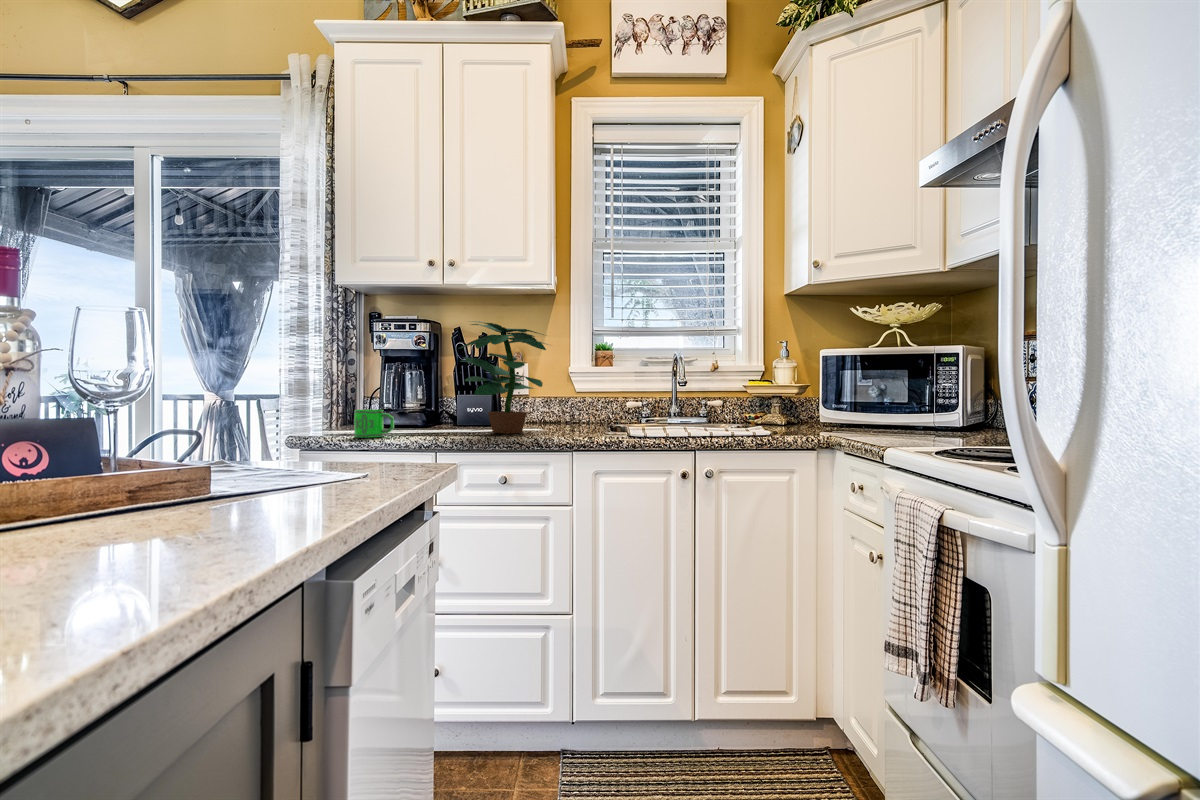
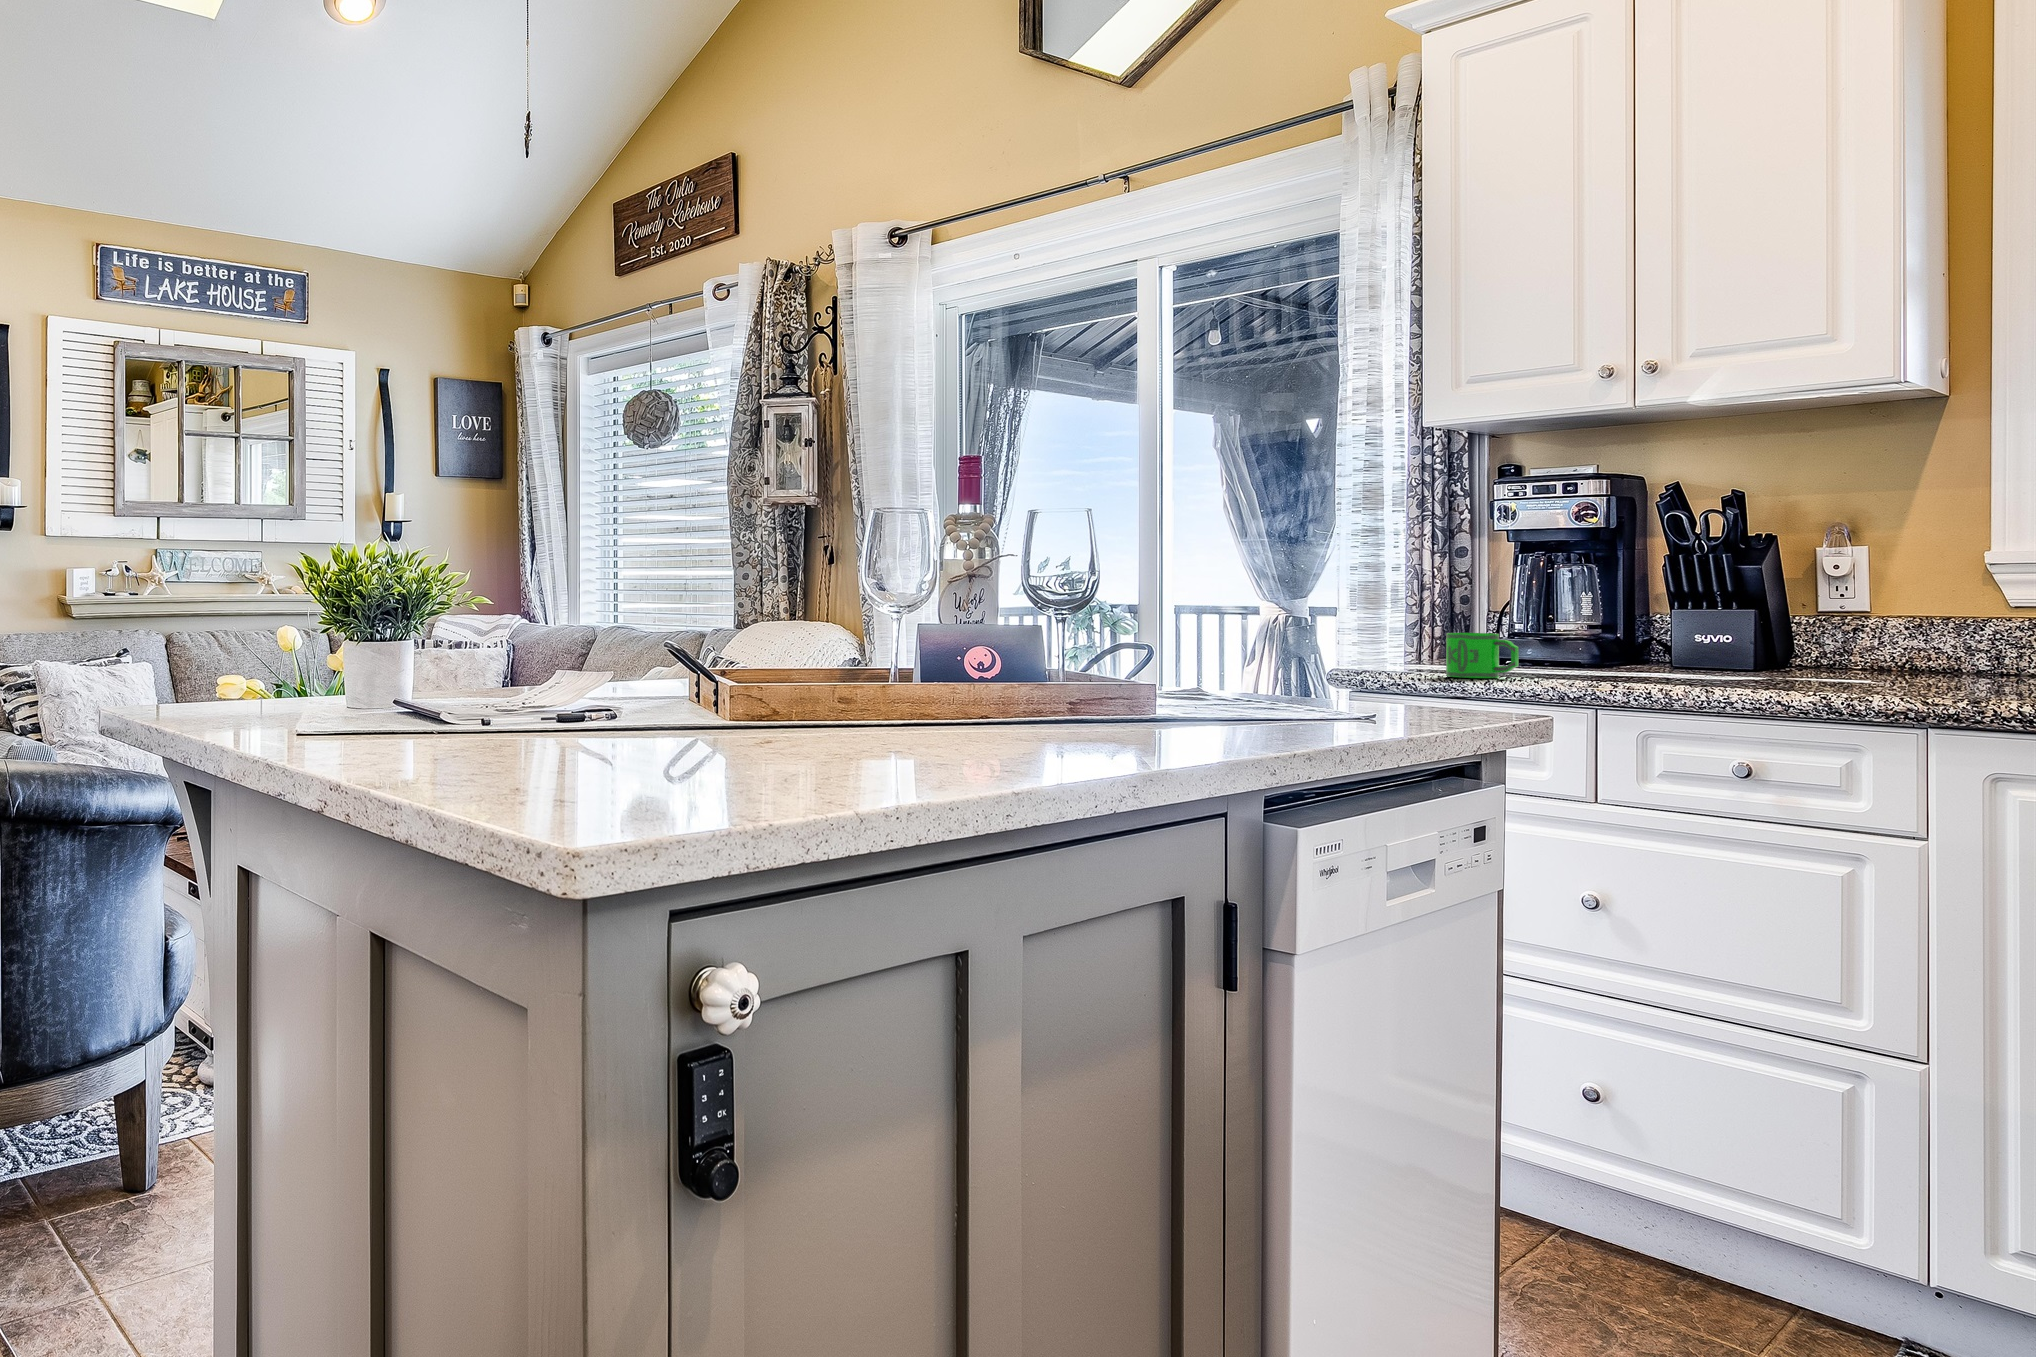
potted plant: present [460,321,548,434] -> none [1651,474,1888,685]

